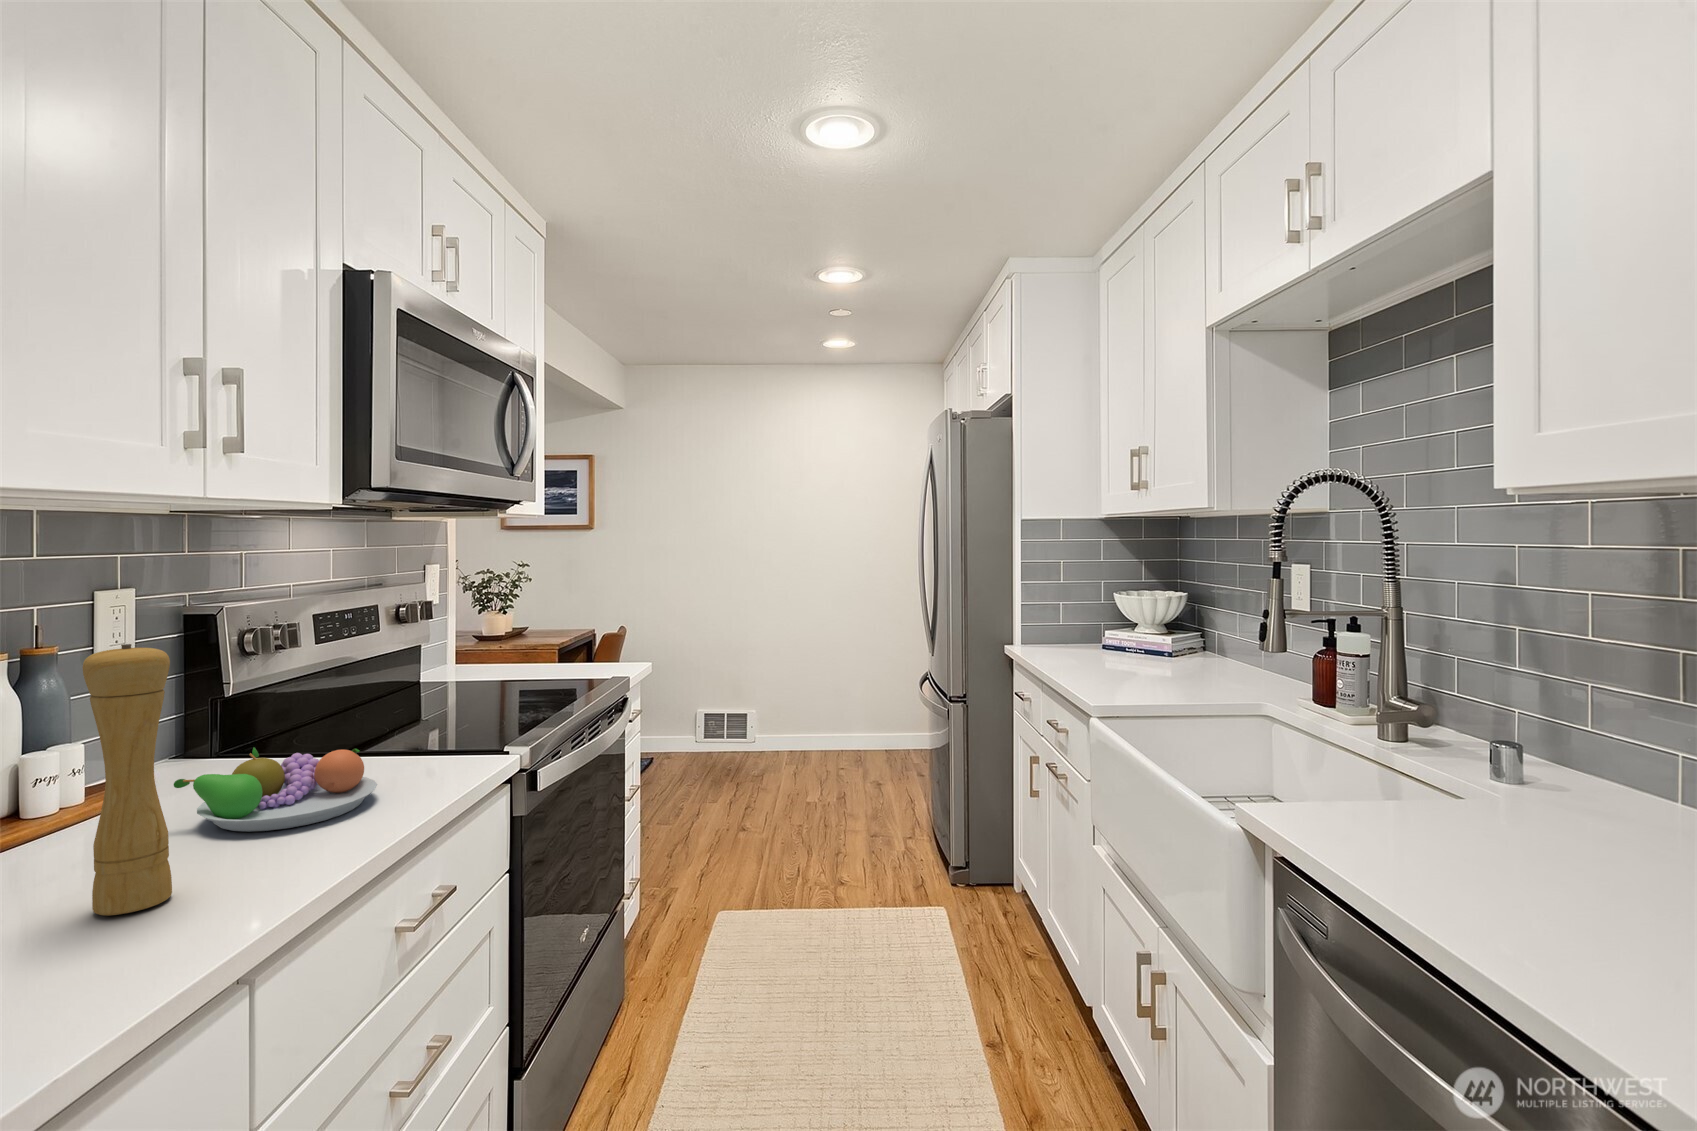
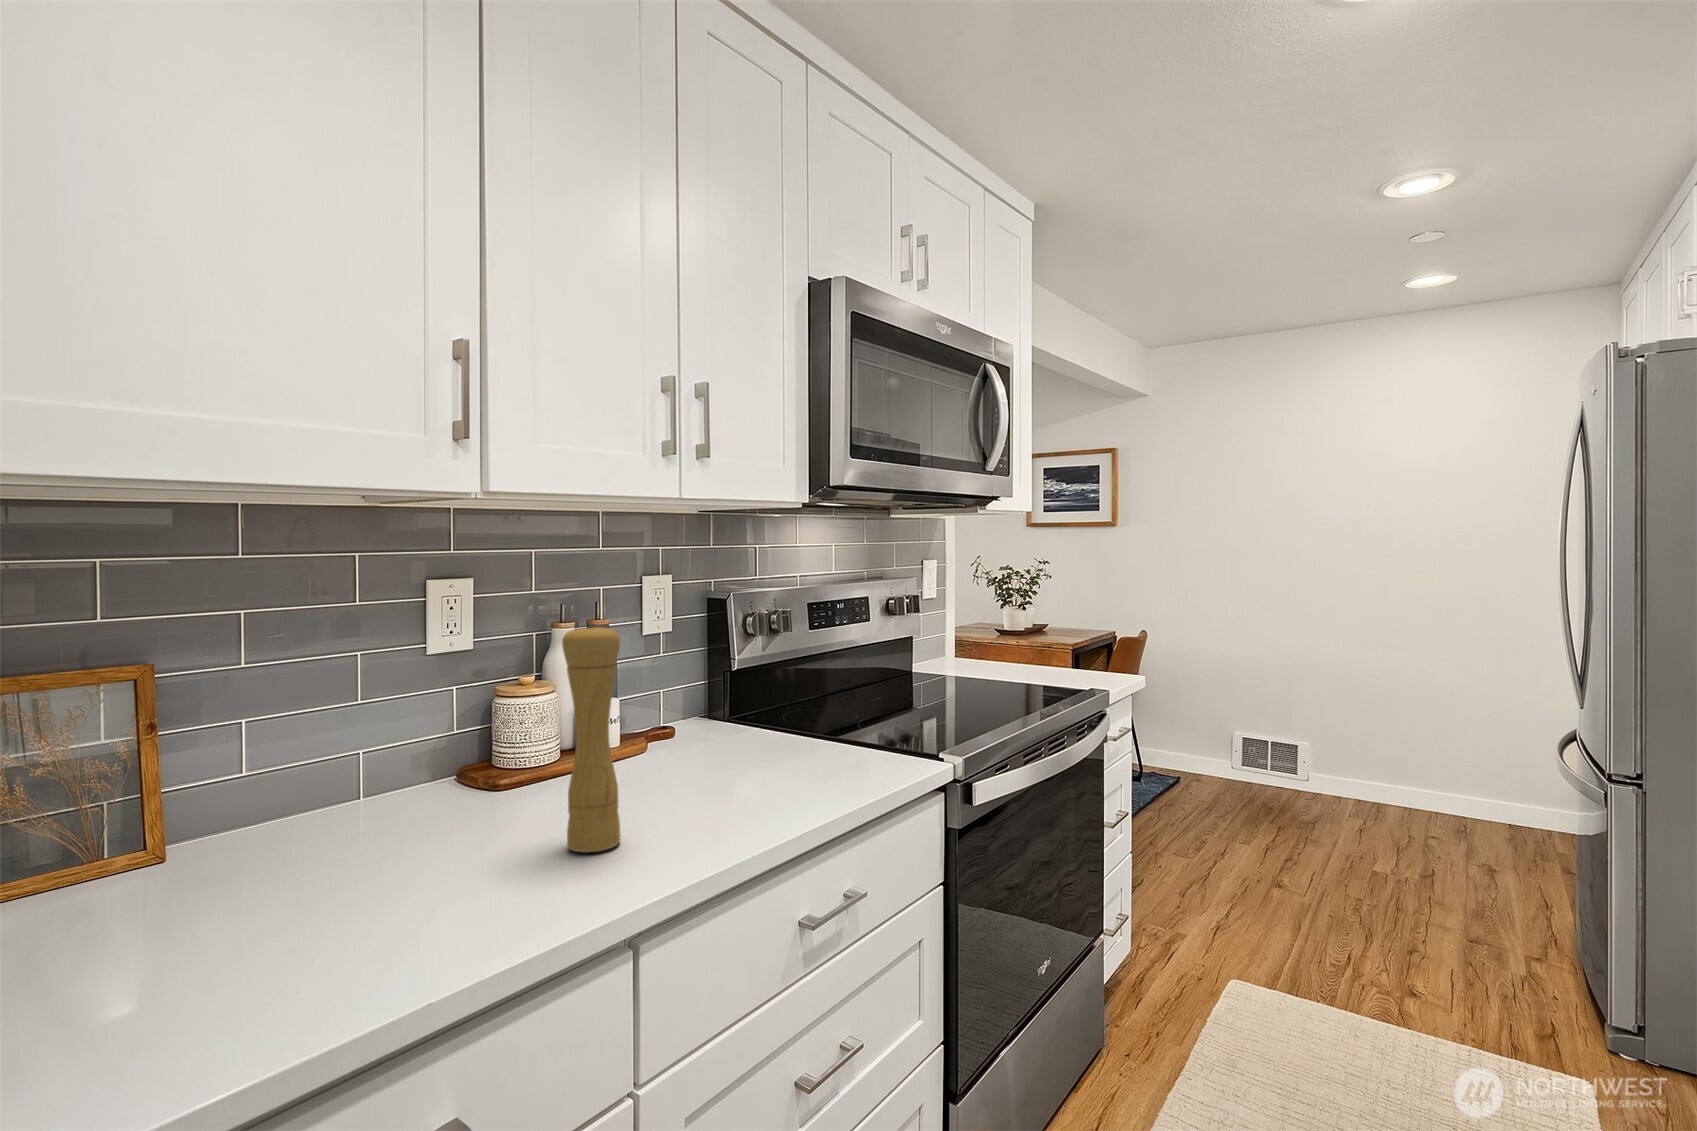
fruit bowl: present [174,748,377,832] -> none [661,721,810,800]

